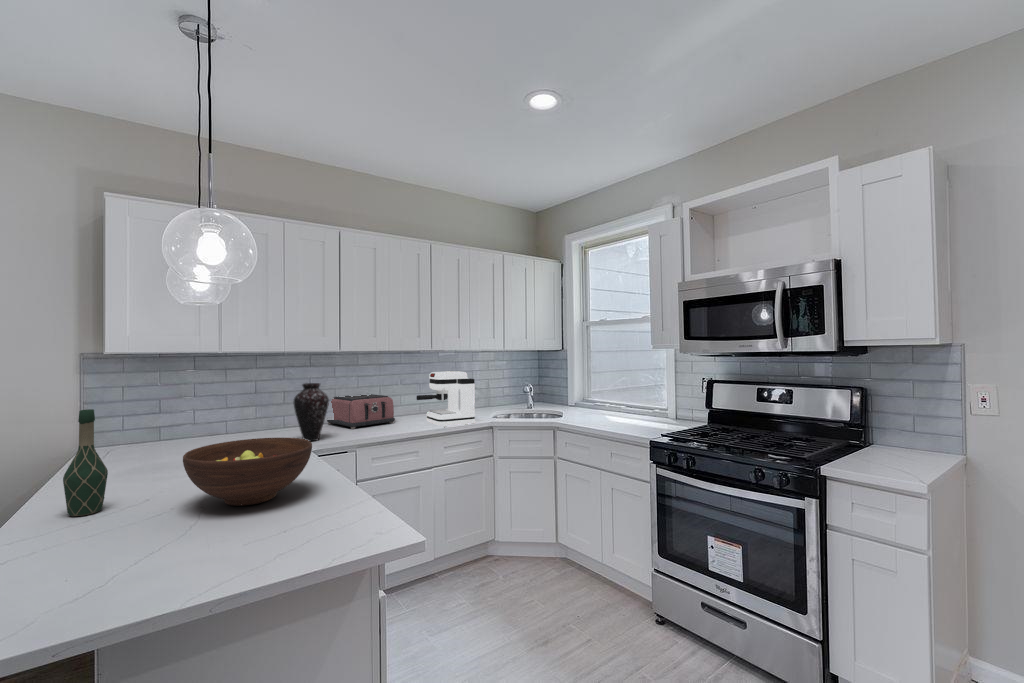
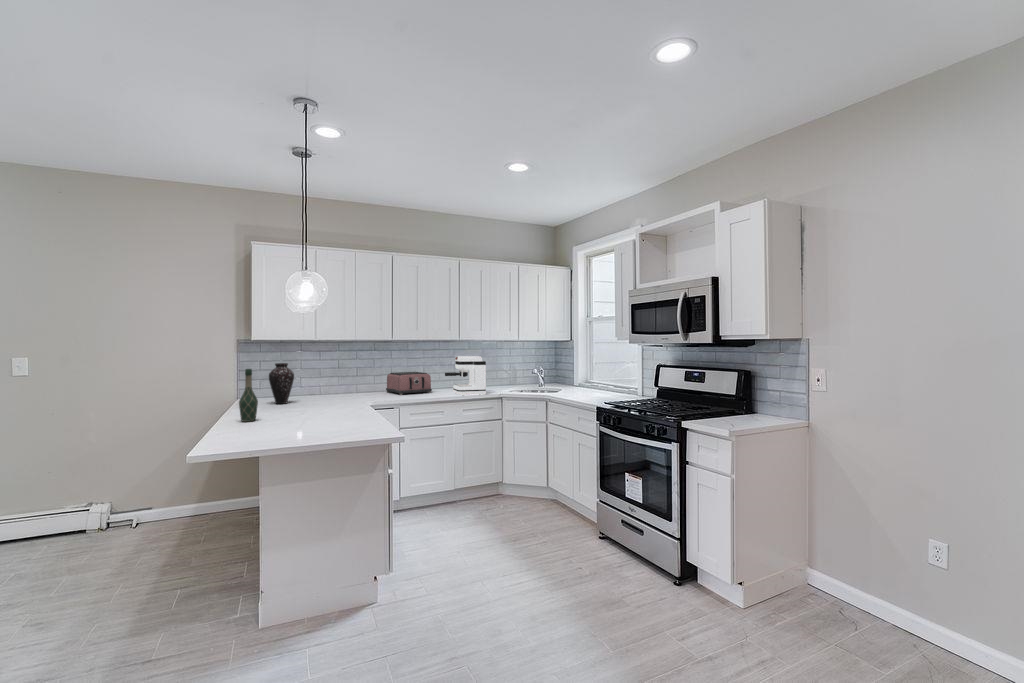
vase: present [294,383,329,441] -> present [269,363,294,404]
fruit bowl: present [183,438,312,506] -> none [292,389,357,422]

